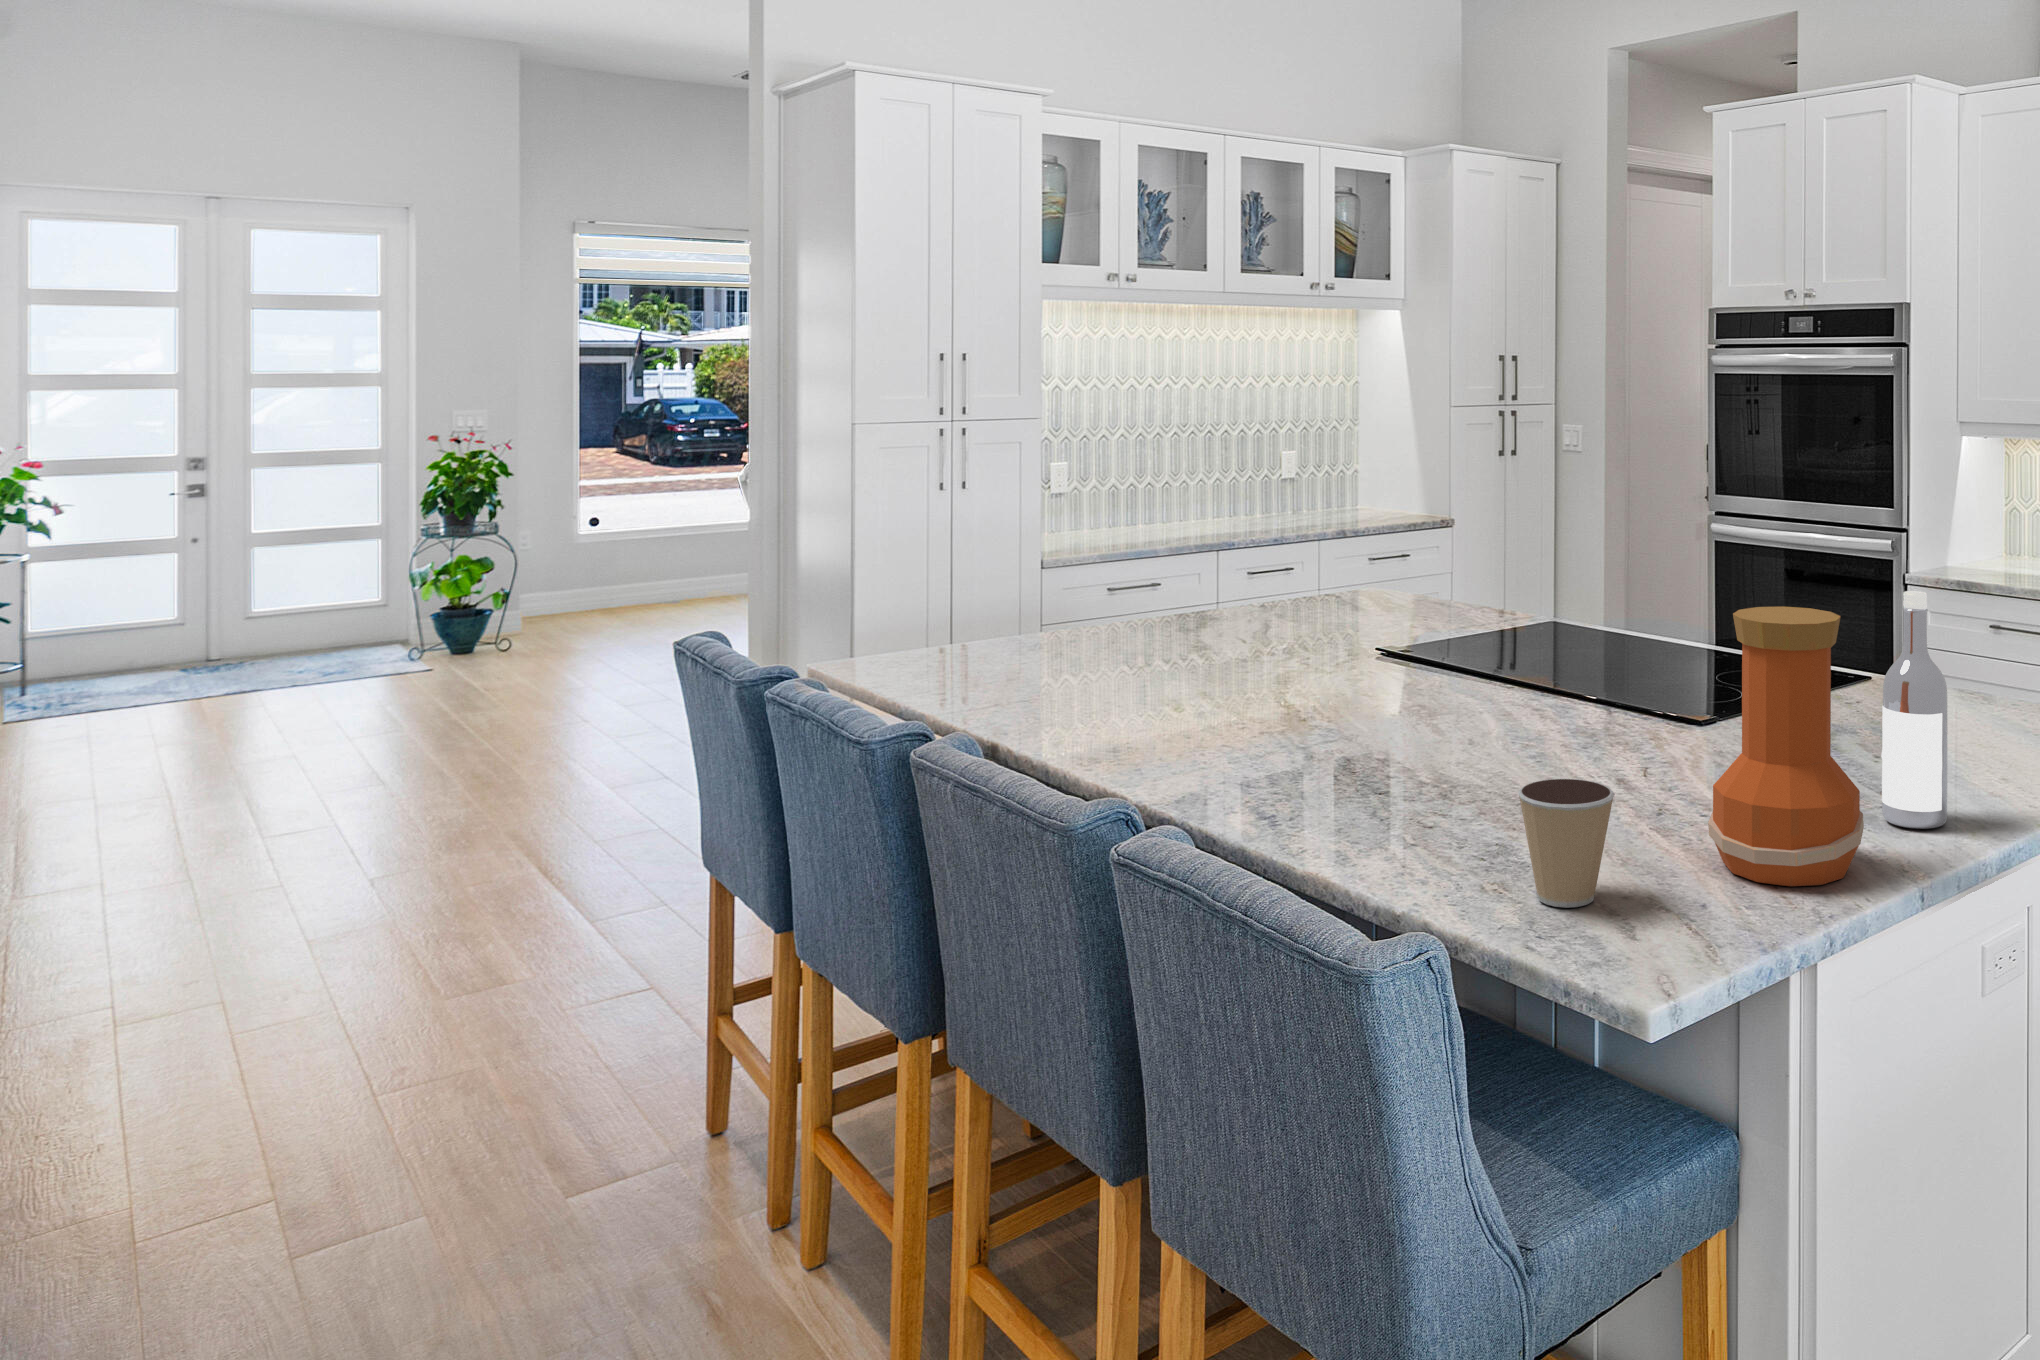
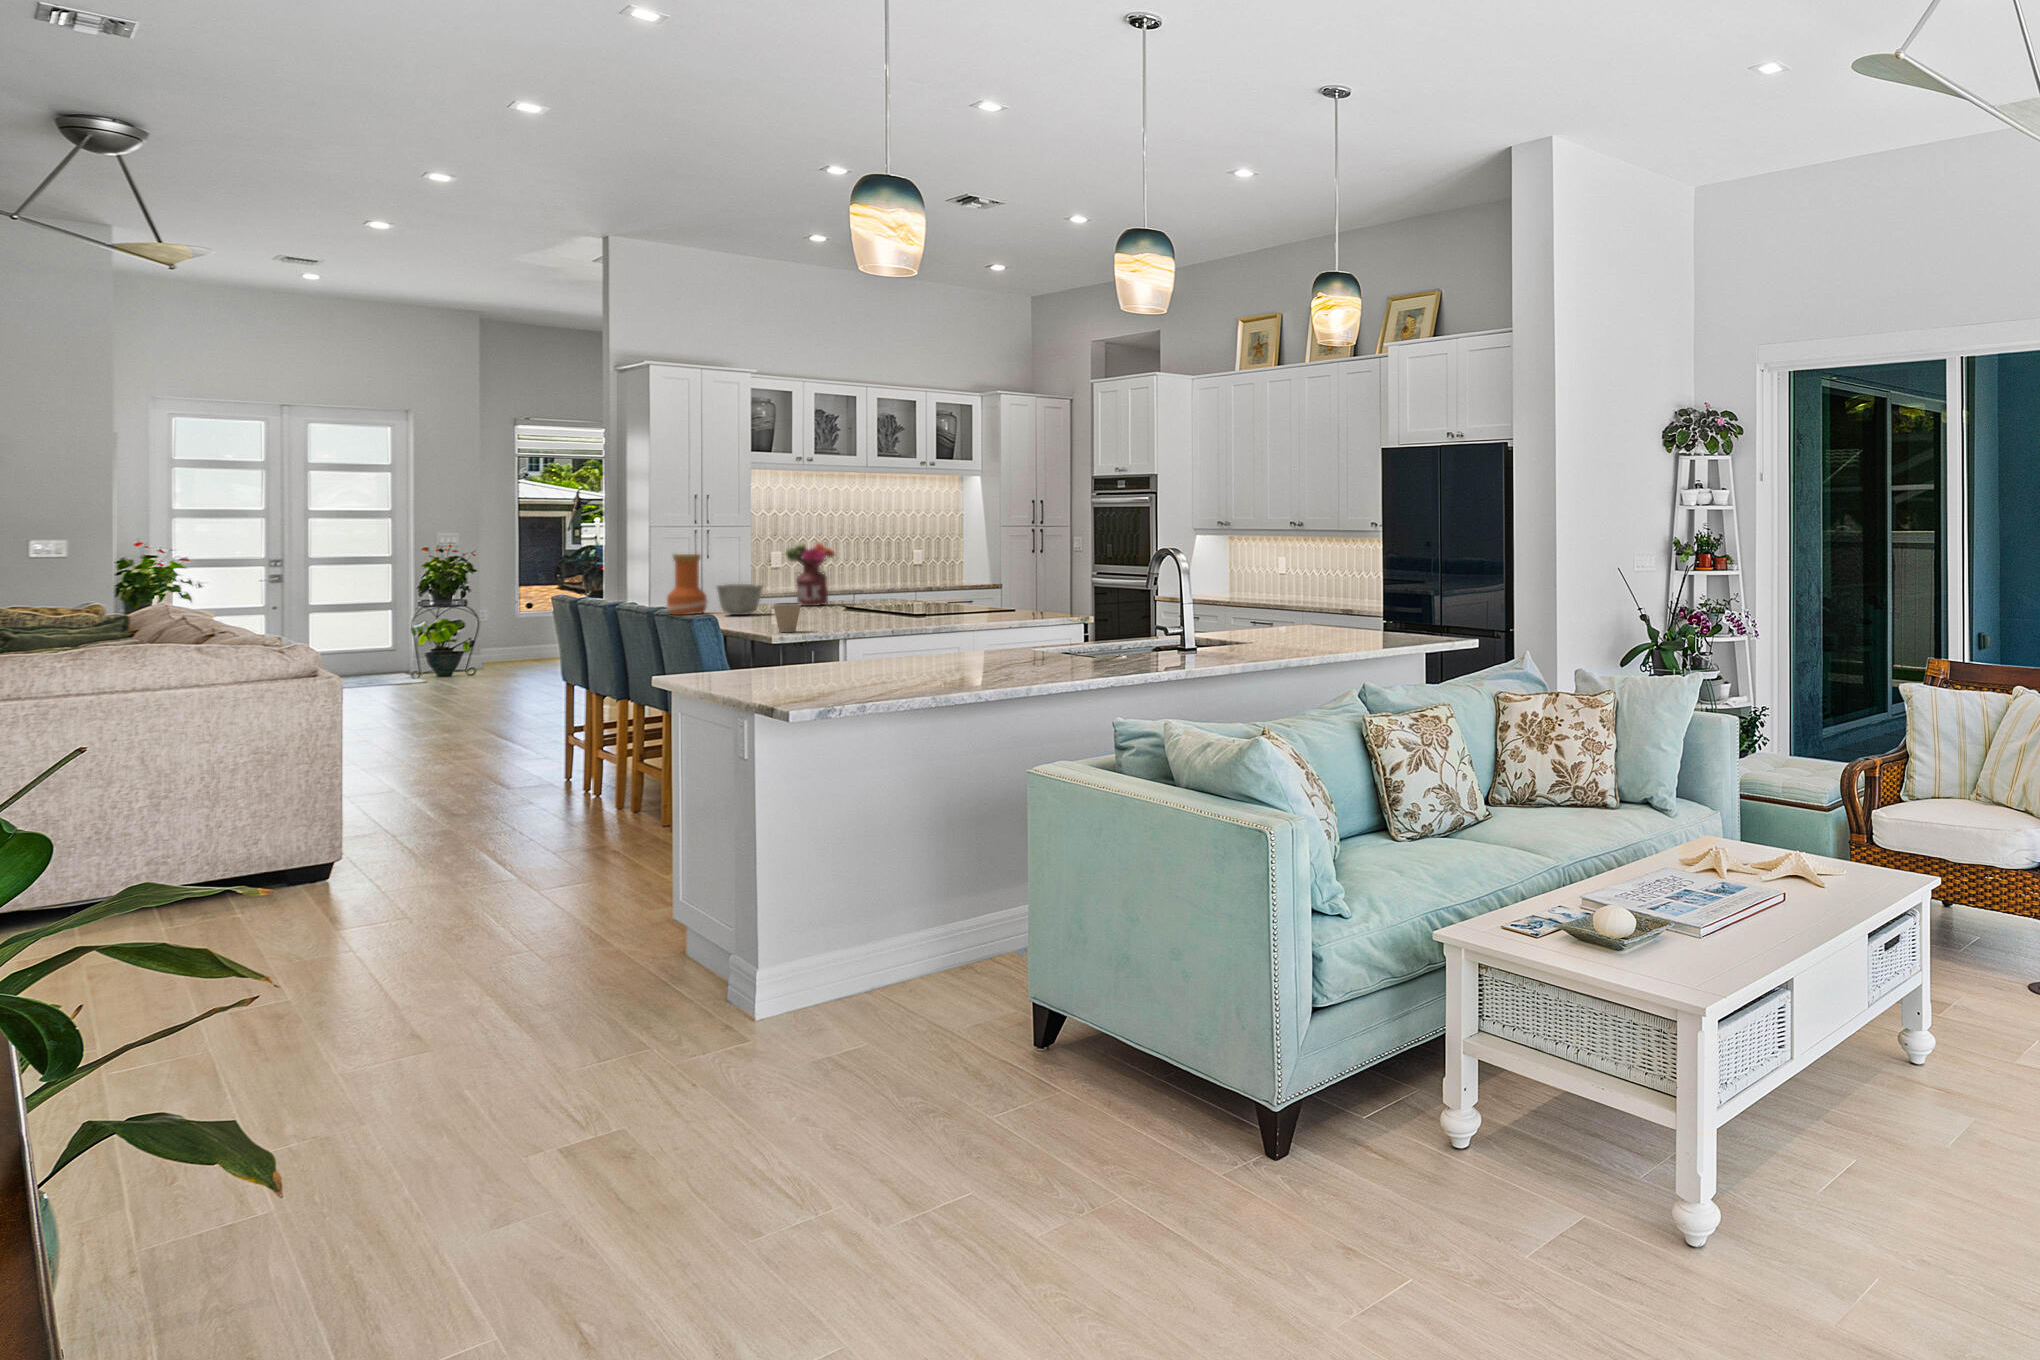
flower arrangement: none [1214,472,1329,635] -> present [786,542,835,606]
wine bottle: present [1881,591,1948,829] -> none [911,560,930,626]
ceramic bowl: none [1119,607,1239,704] -> present [717,584,763,615]
vase: present [1708,607,1864,886] -> present [666,554,707,615]

